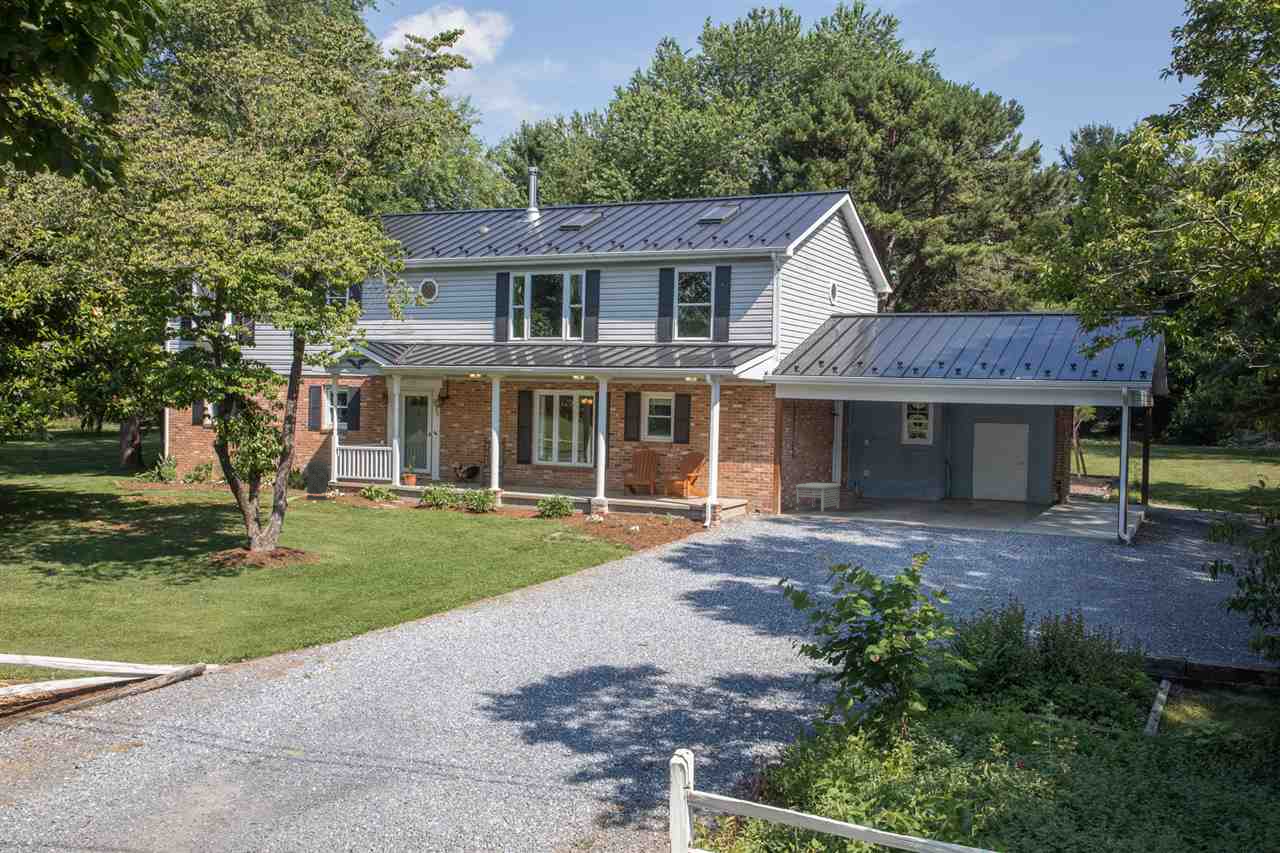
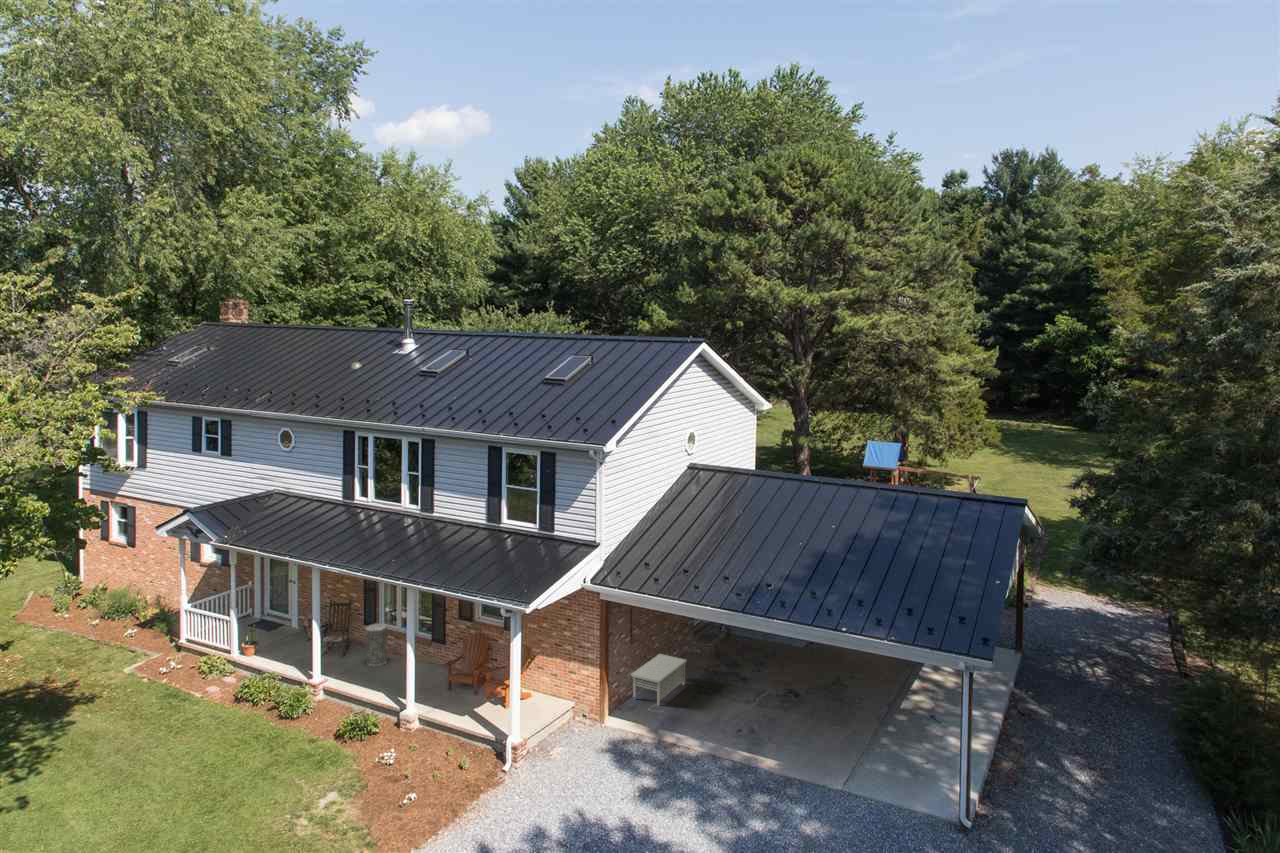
trash can: present [306,461,328,500] -> present [365,624,387,666]

